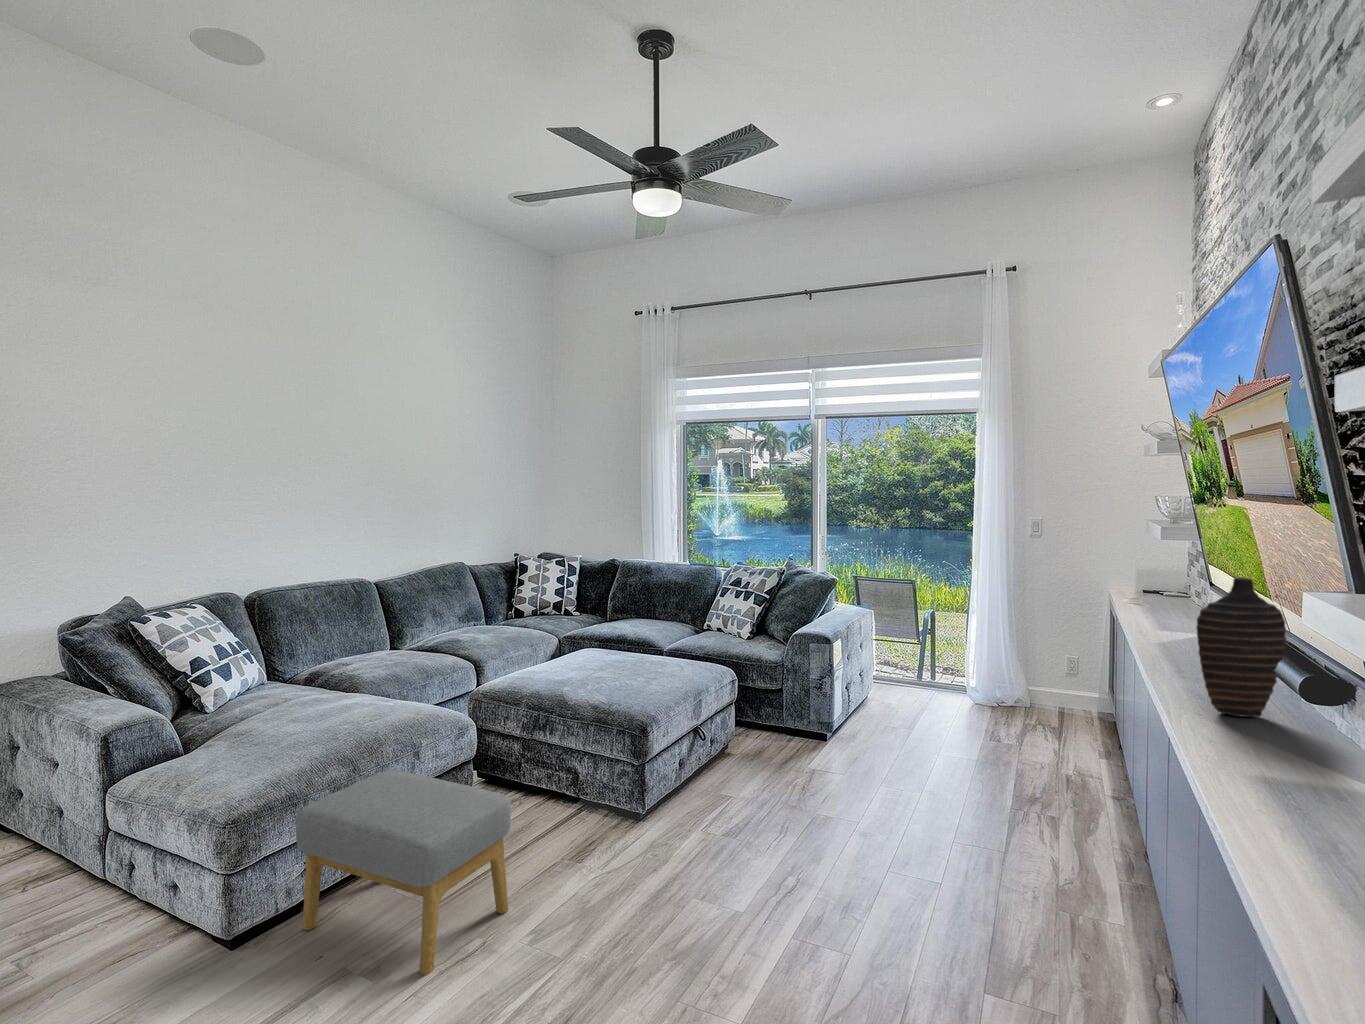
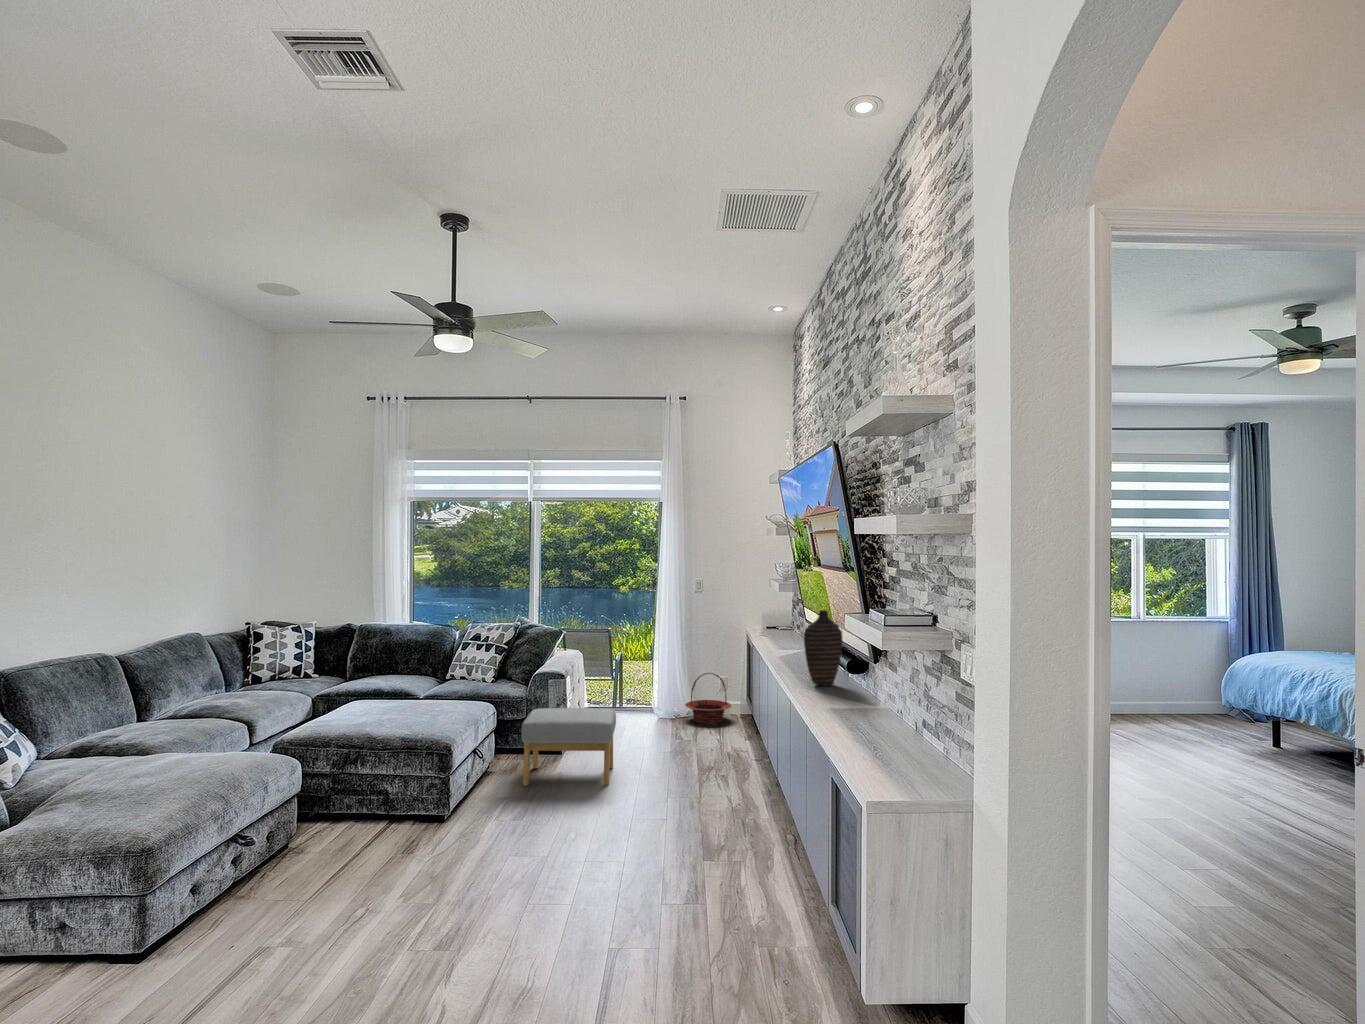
basket: none [1011,652,1085,724] -> present [685,673,732,724]
footstool: present [296,770,511,975] -> present [522,708,616,786]

